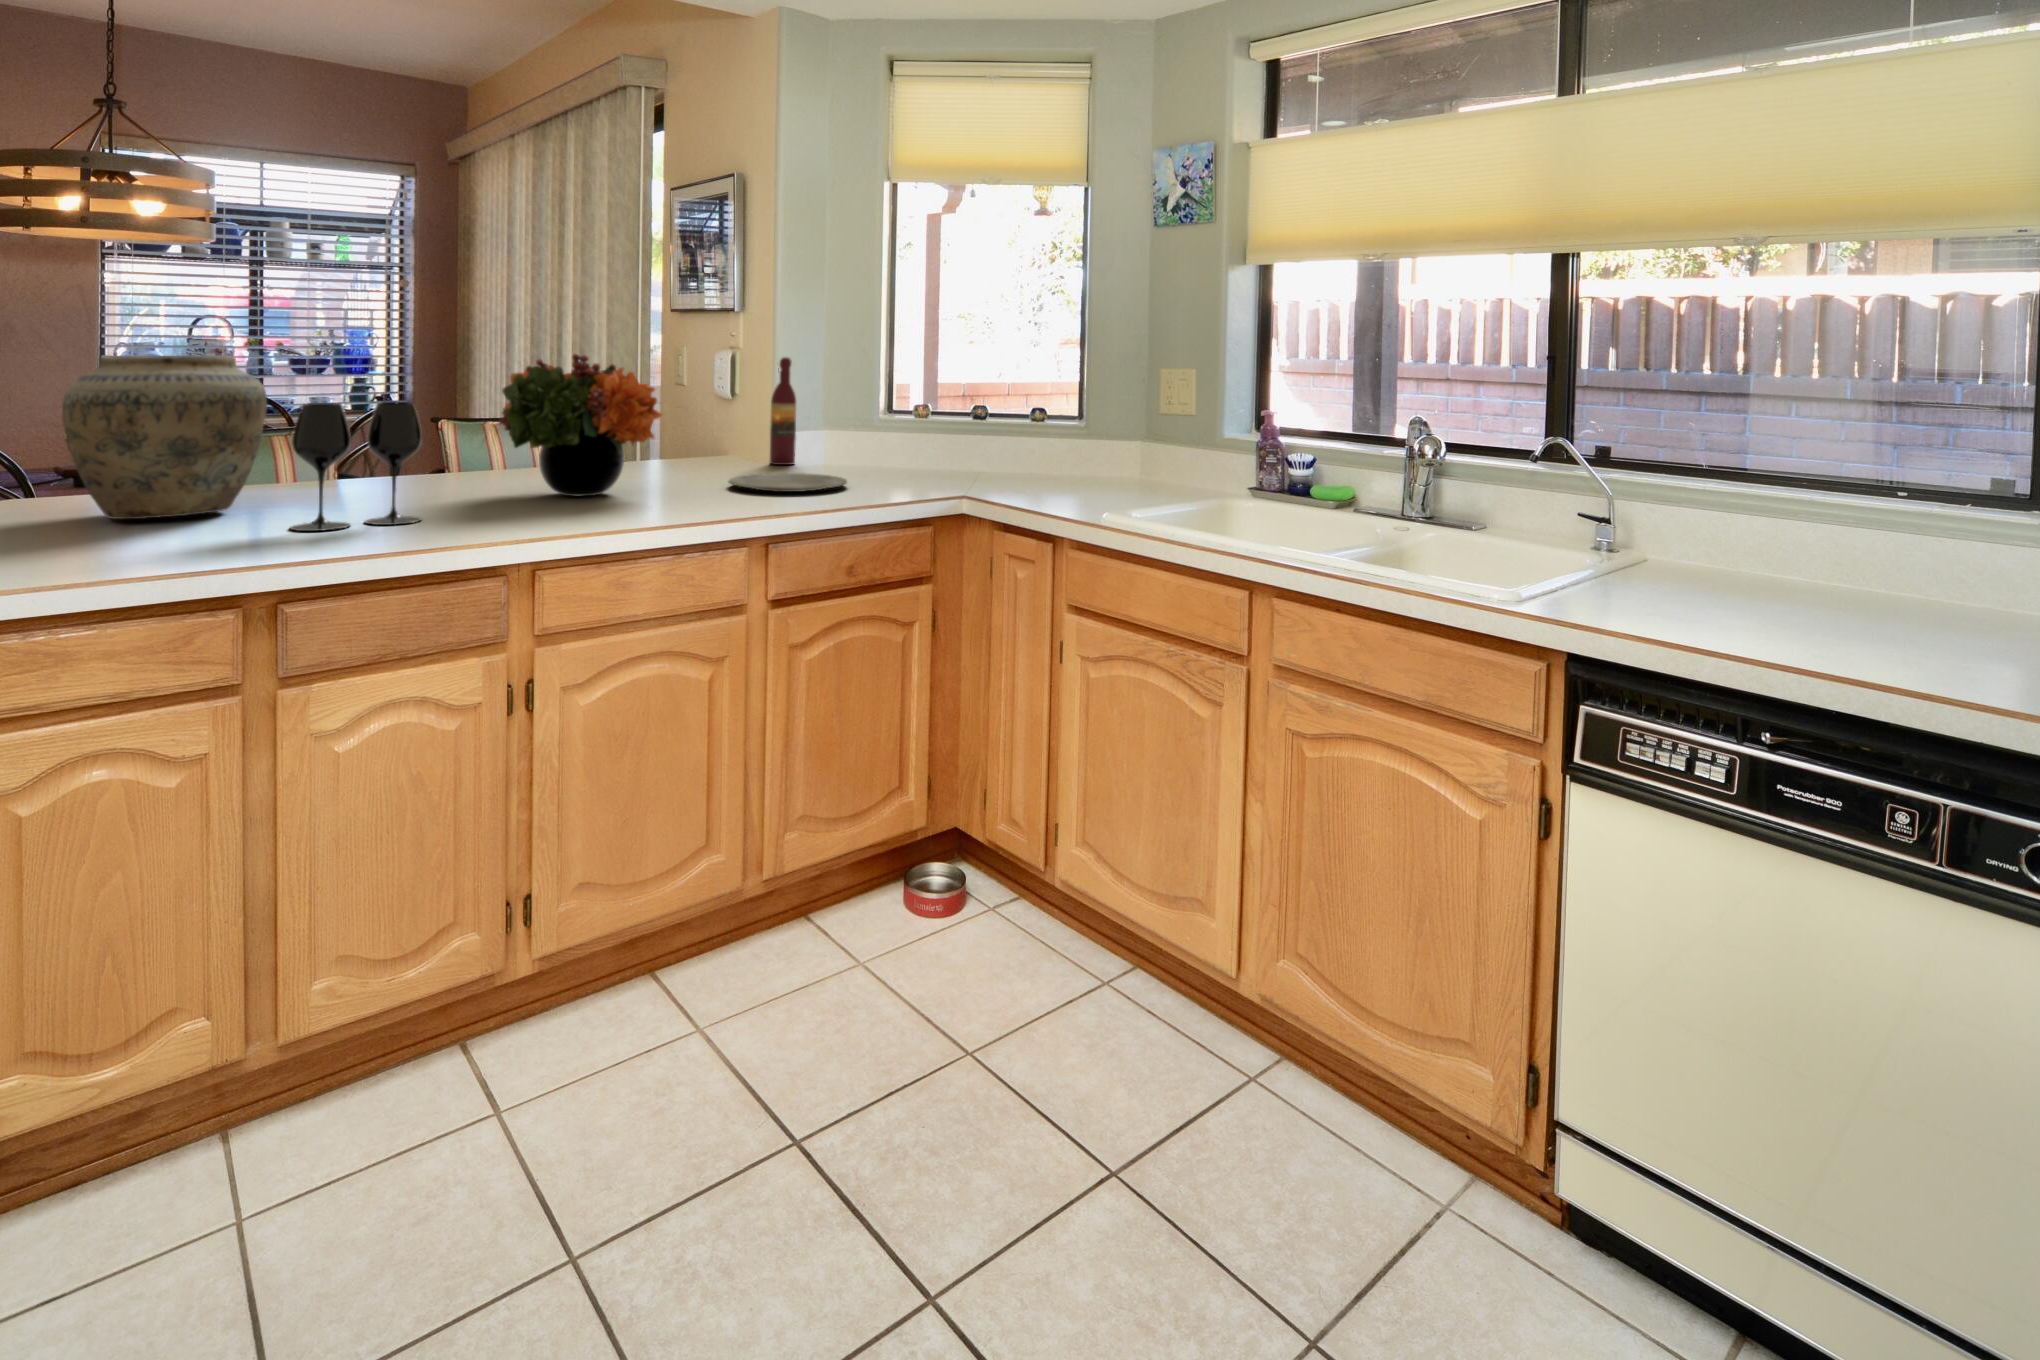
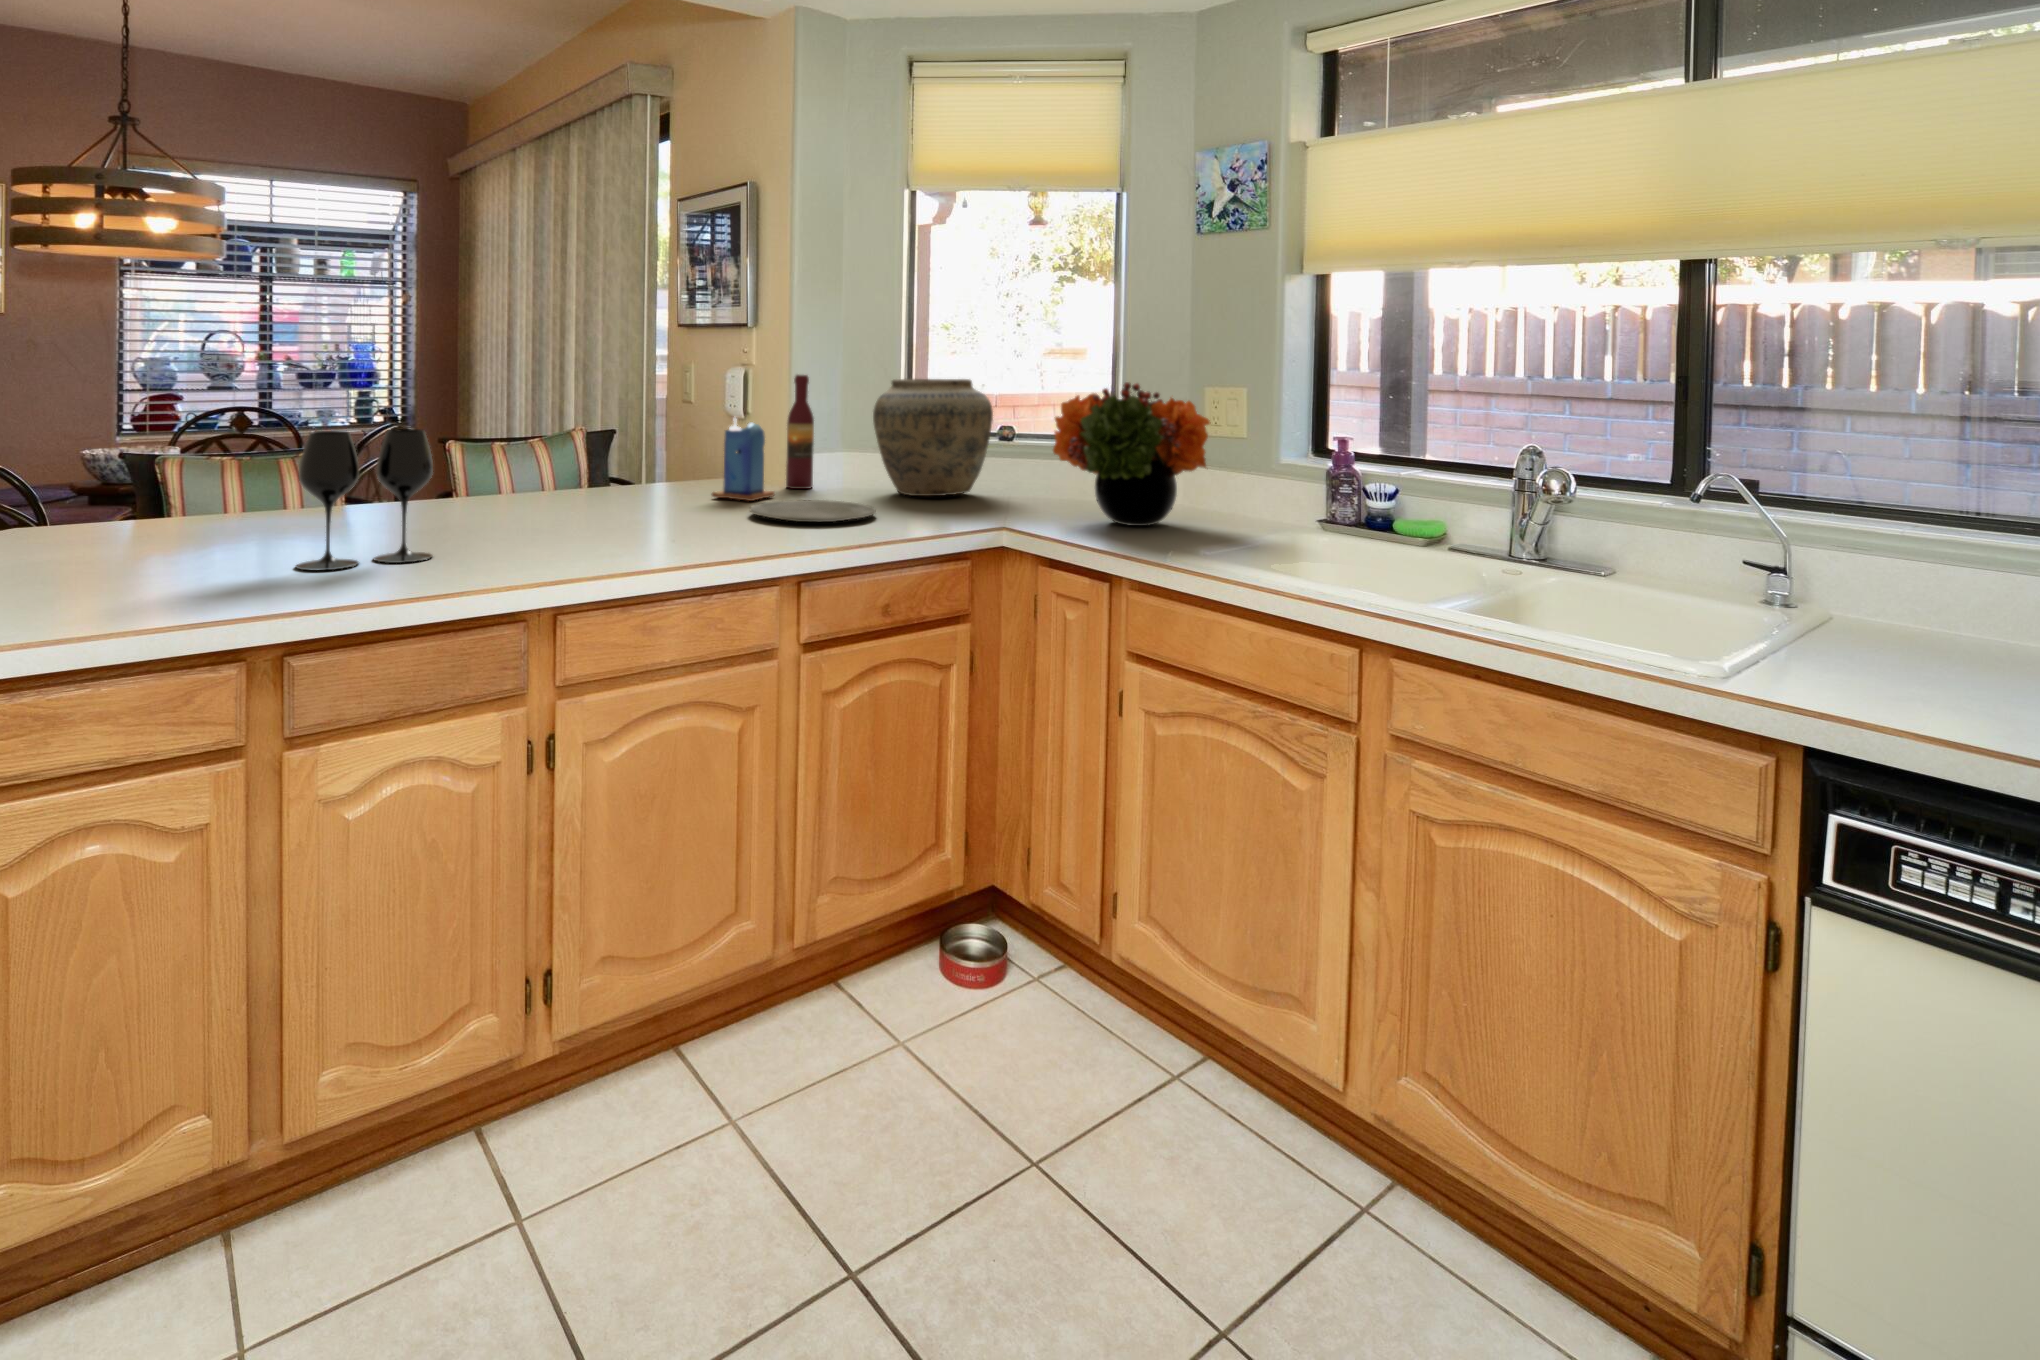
flower arrangement: present [500,354,662,497] -> present [1053,382,1210,526]
vase: present [62,356,267,519] -> present [873,379,993,496]
candle: none [696,396,757,475] -> present [712,418,775,501]

